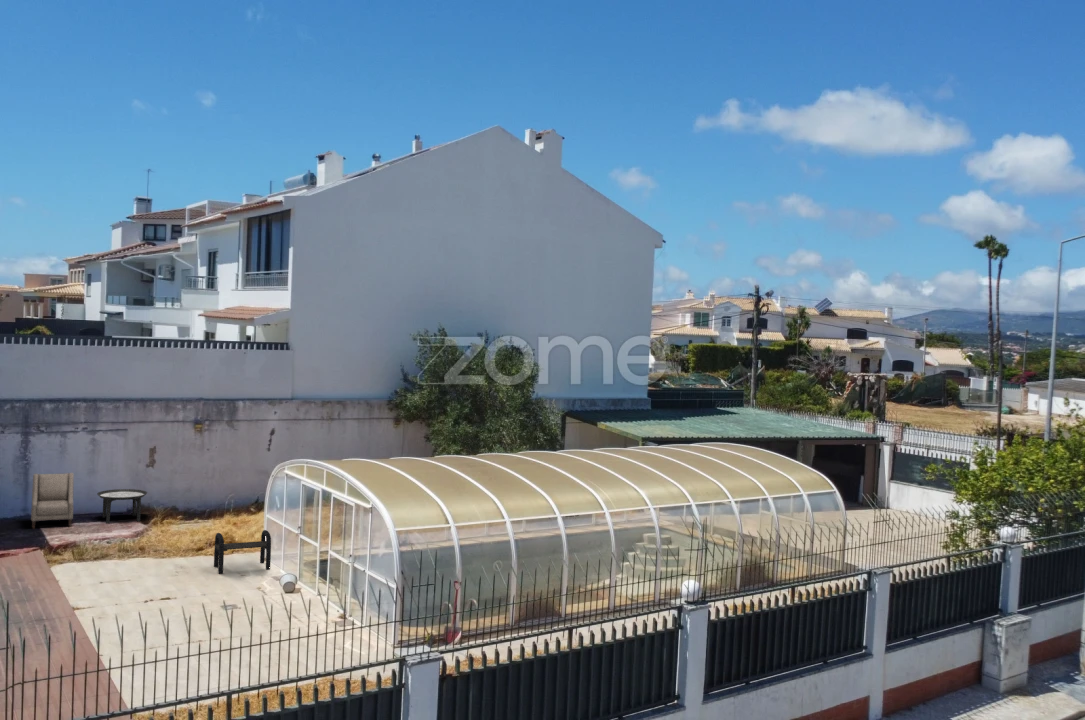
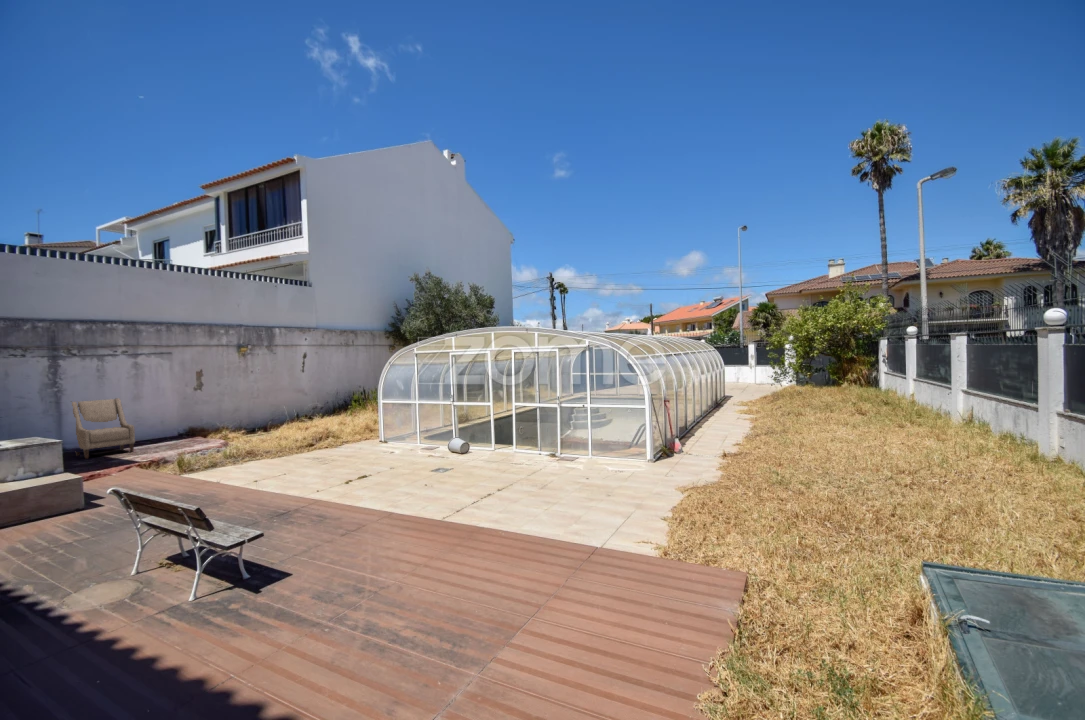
round table: present [97,489,147,523] -> none [152,412,209,446]
bench: present [214,530,271,574] -> none [361,409,420,452]

